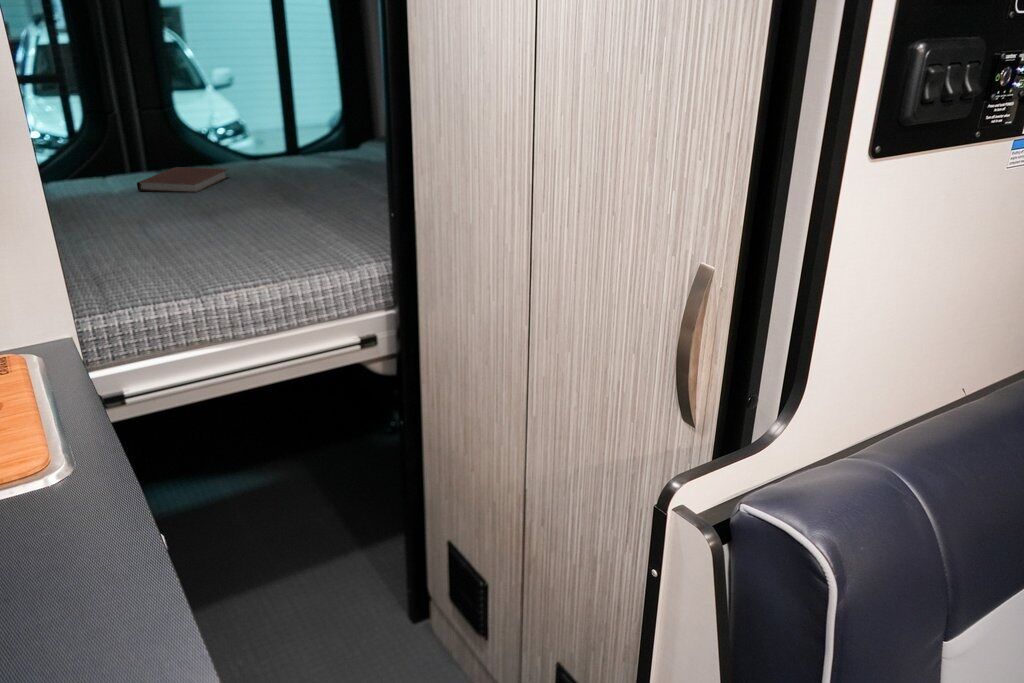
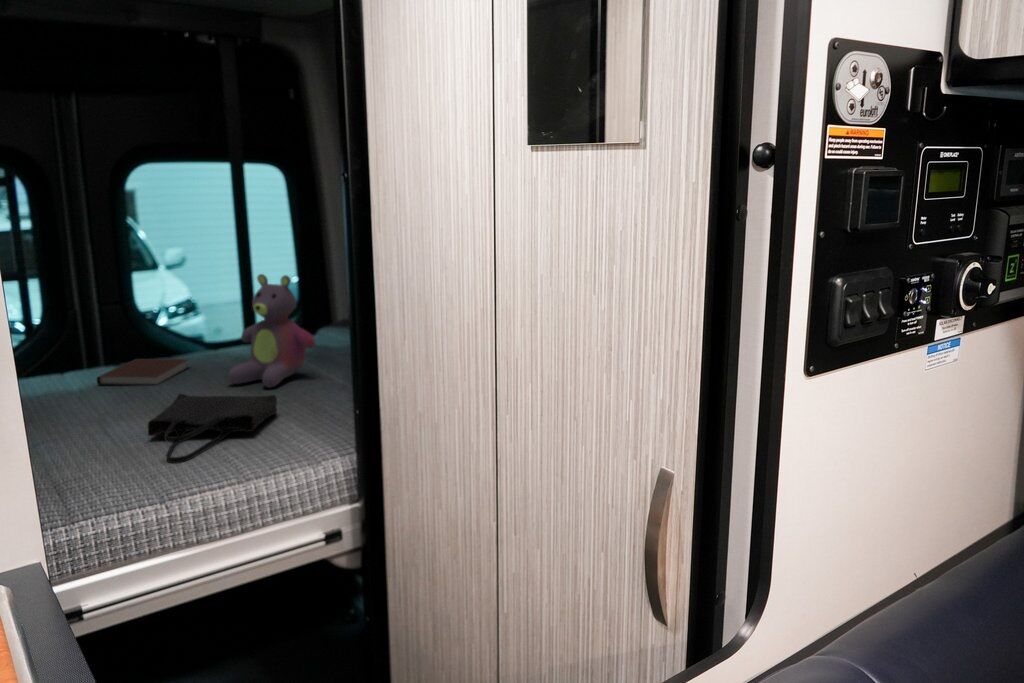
stuffed bear: none [265,78,353,198] -> present [228,274,315,388]
tote bag: none [184,198,313,262] -> present [148,394,277,463]

